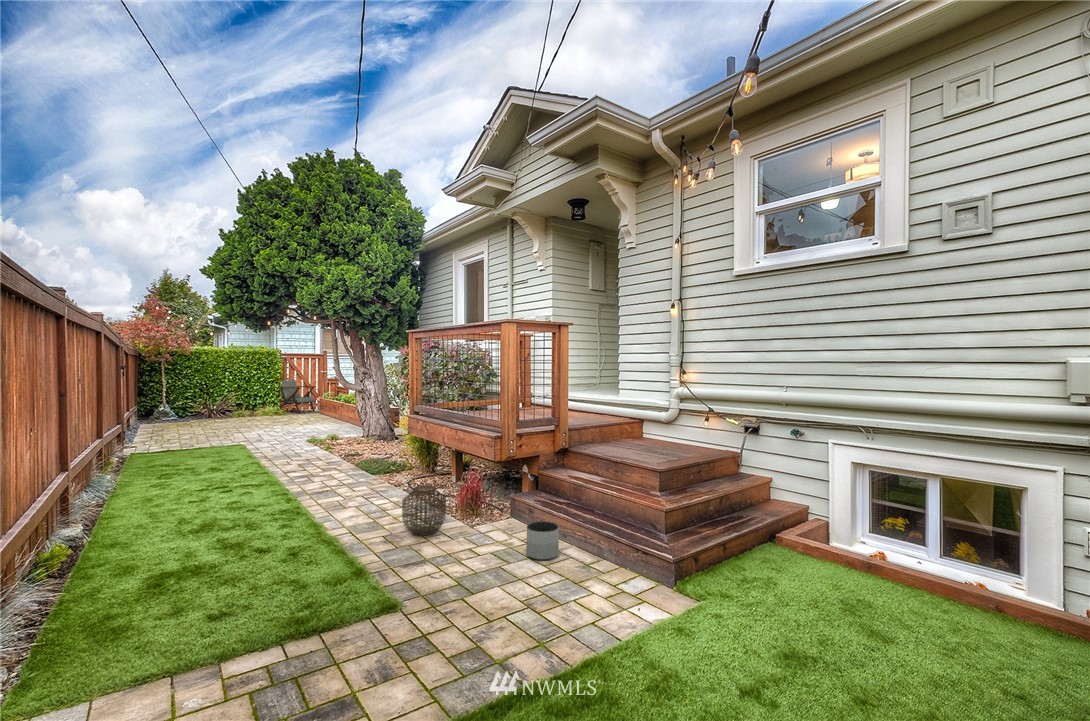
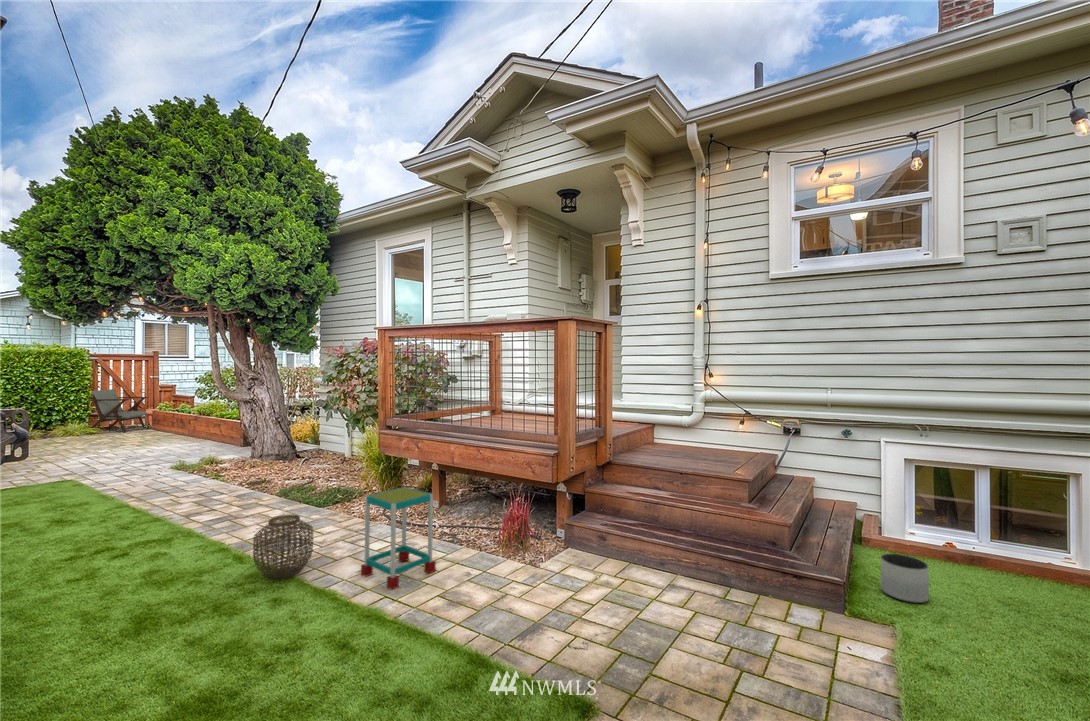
side table: none [351,453,399,523] -> present [361,487,436,589]
woven basket: present [402,485,446,536] -> present [253,515,313,579]
planter: present [526,522,559,560] -> present [881,554,929,603]

